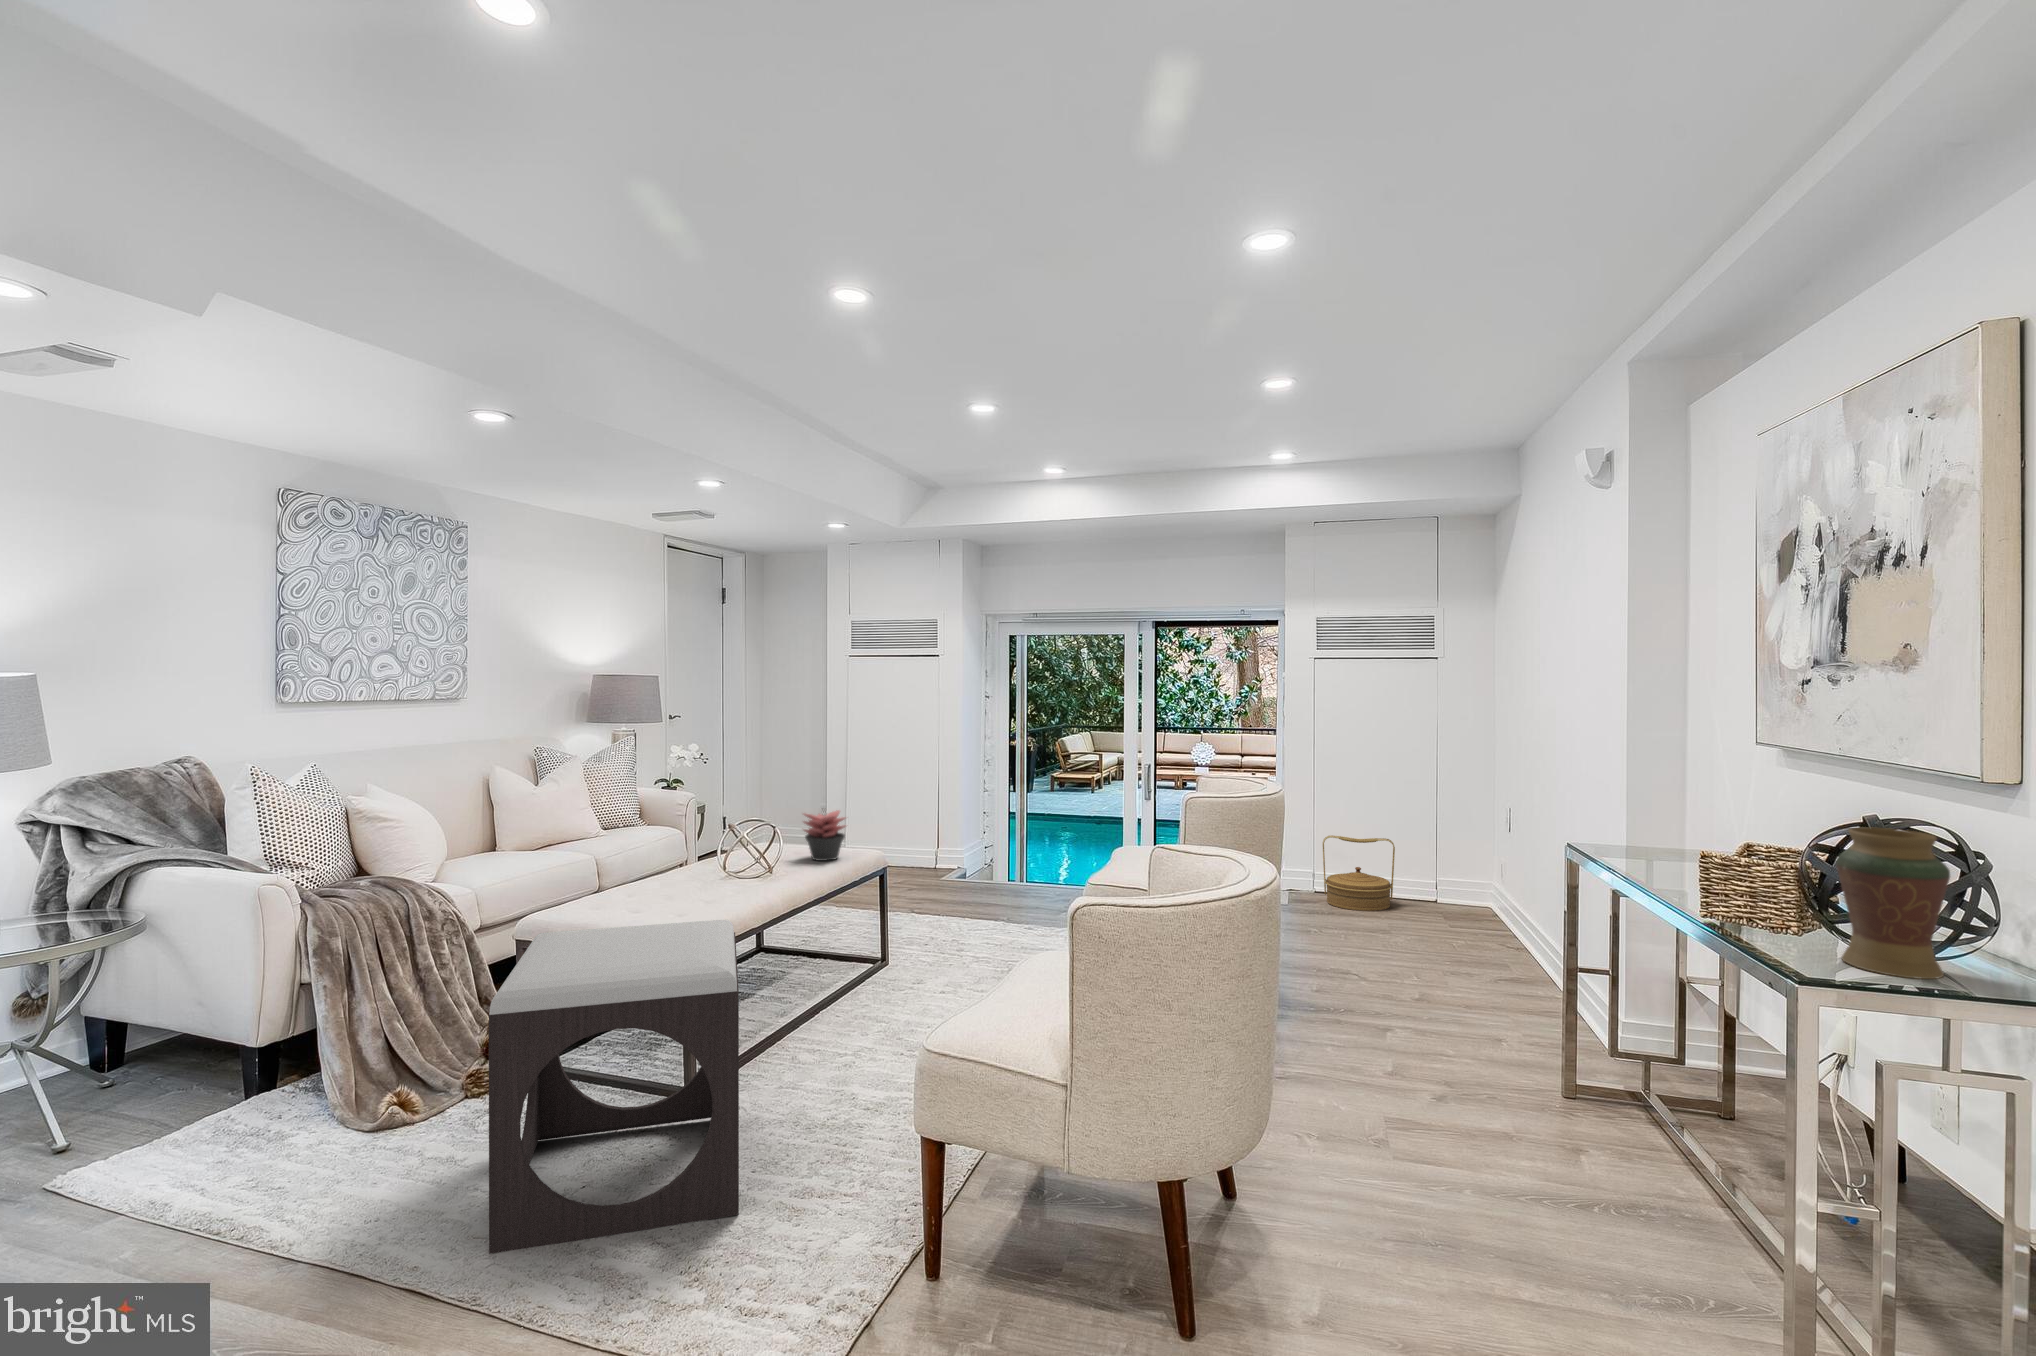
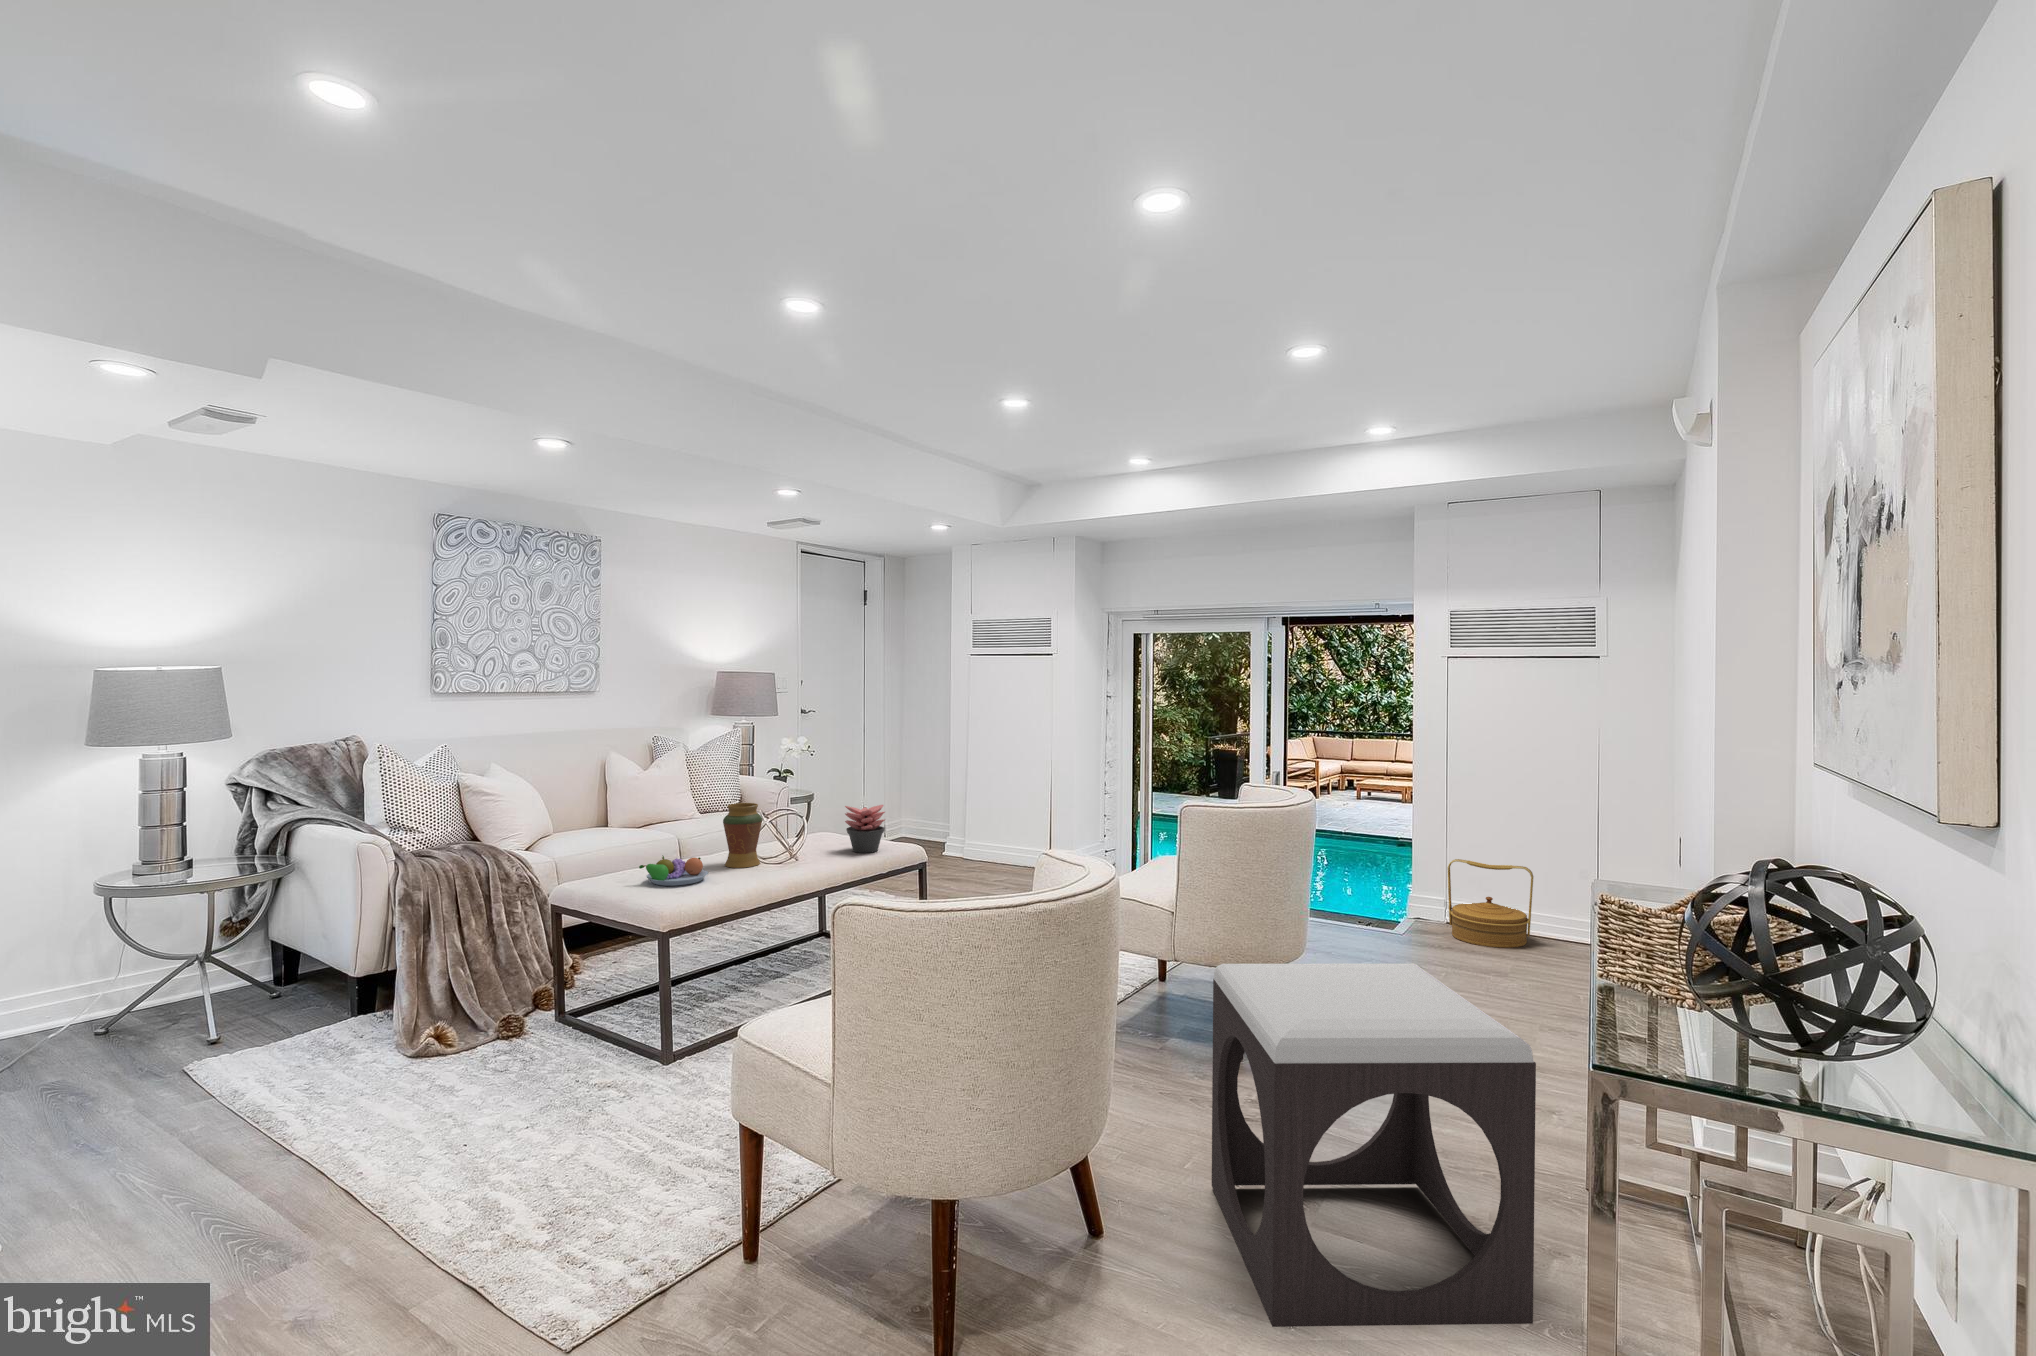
decorative vase: present [1836,827,1950,979] -> present [723,803,762,868]
fruit bowl: none [615,875,690,909] -> present [639,856,708,886]
footstool: present [489,920,739,1254] -> present [1212,964,1536,1327]

